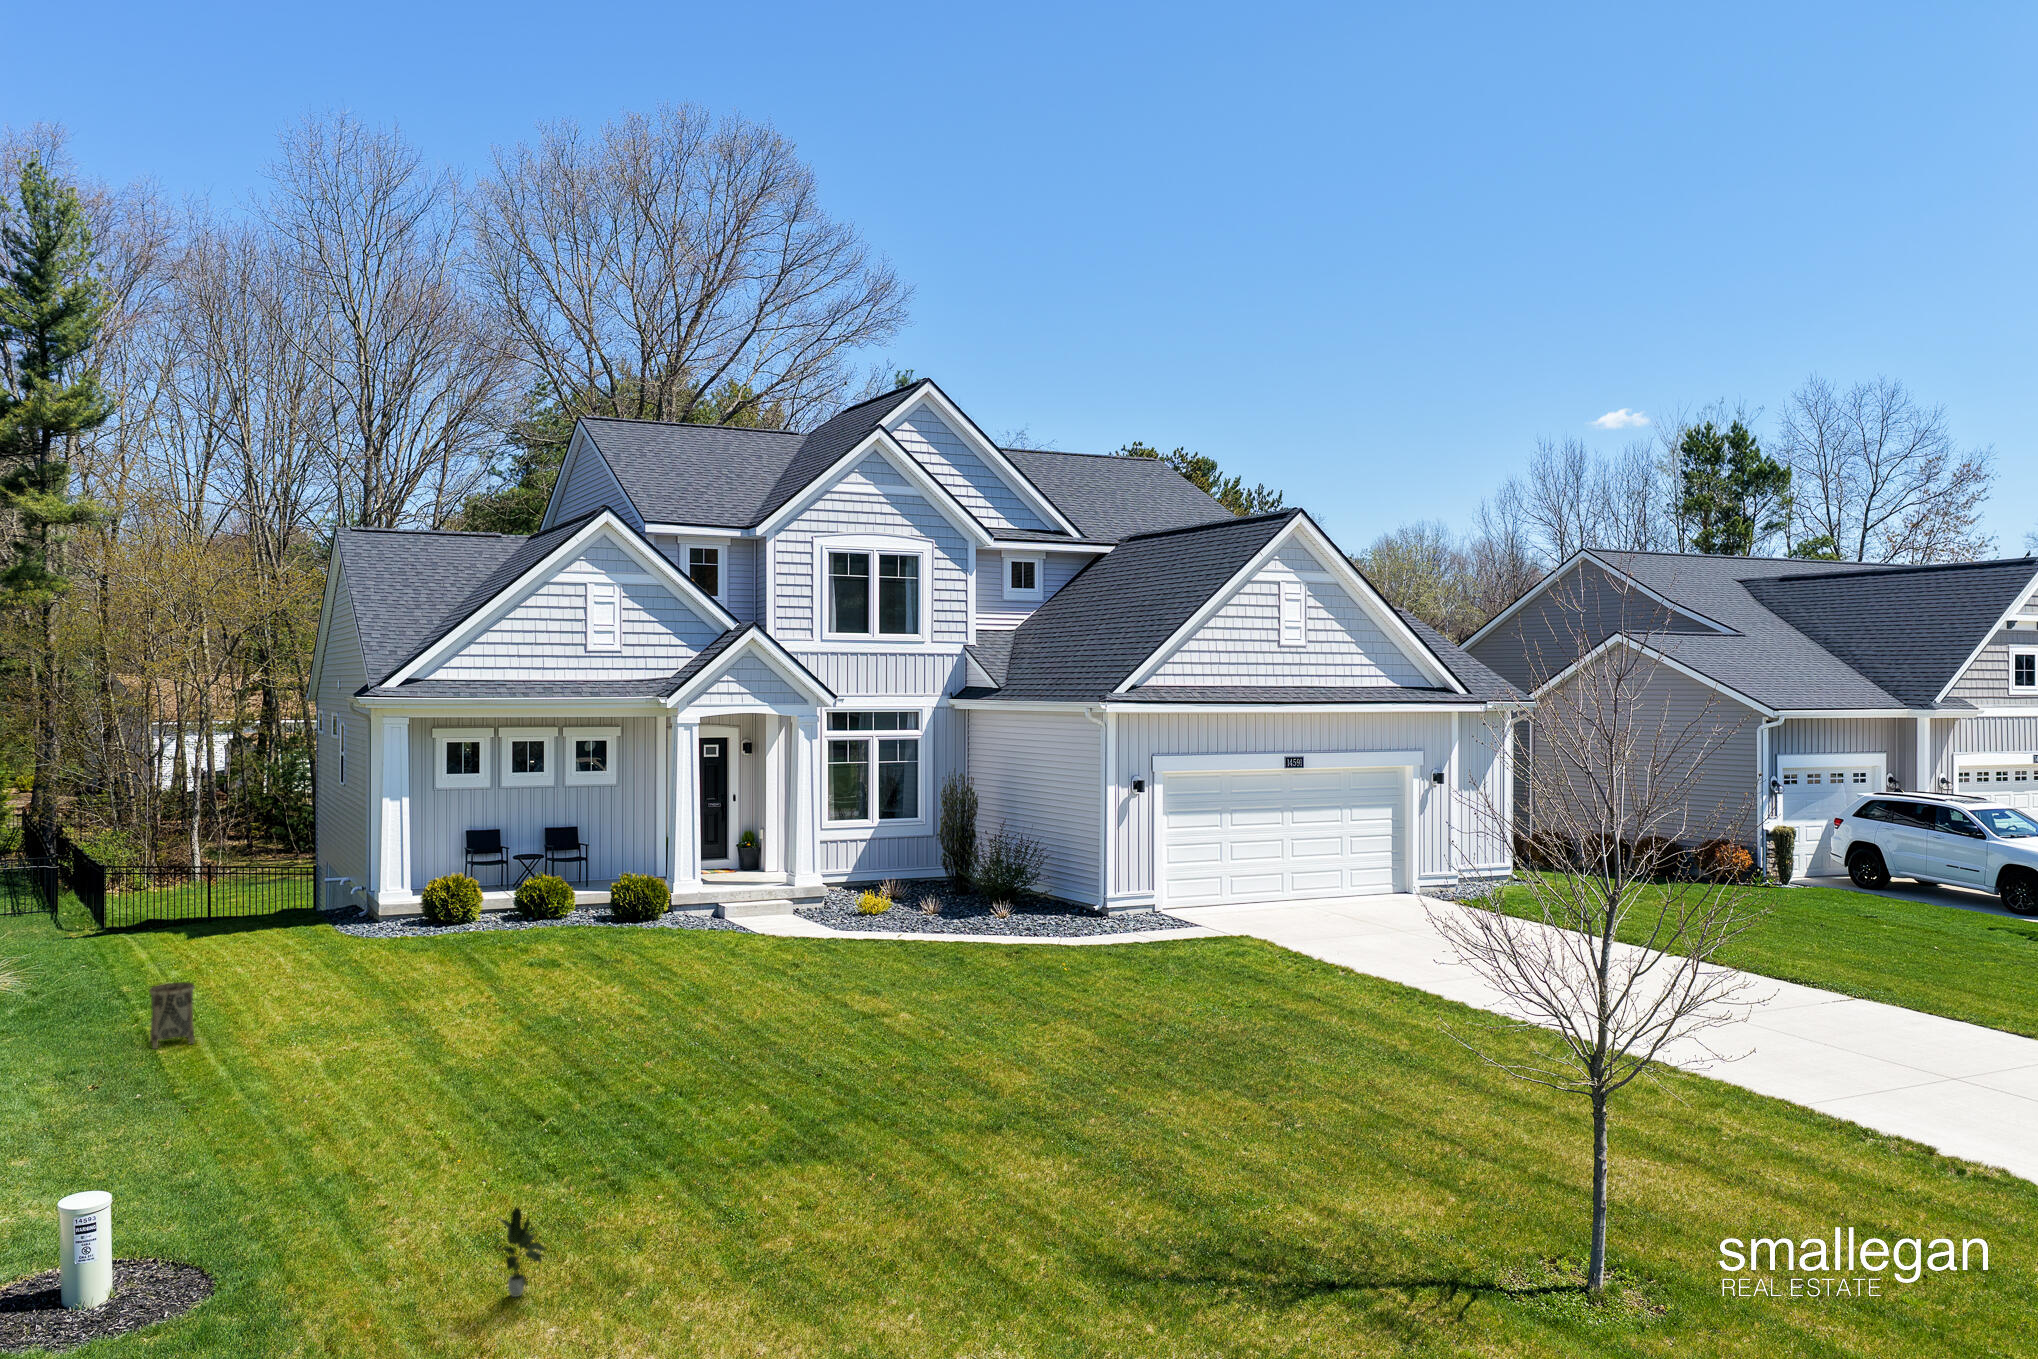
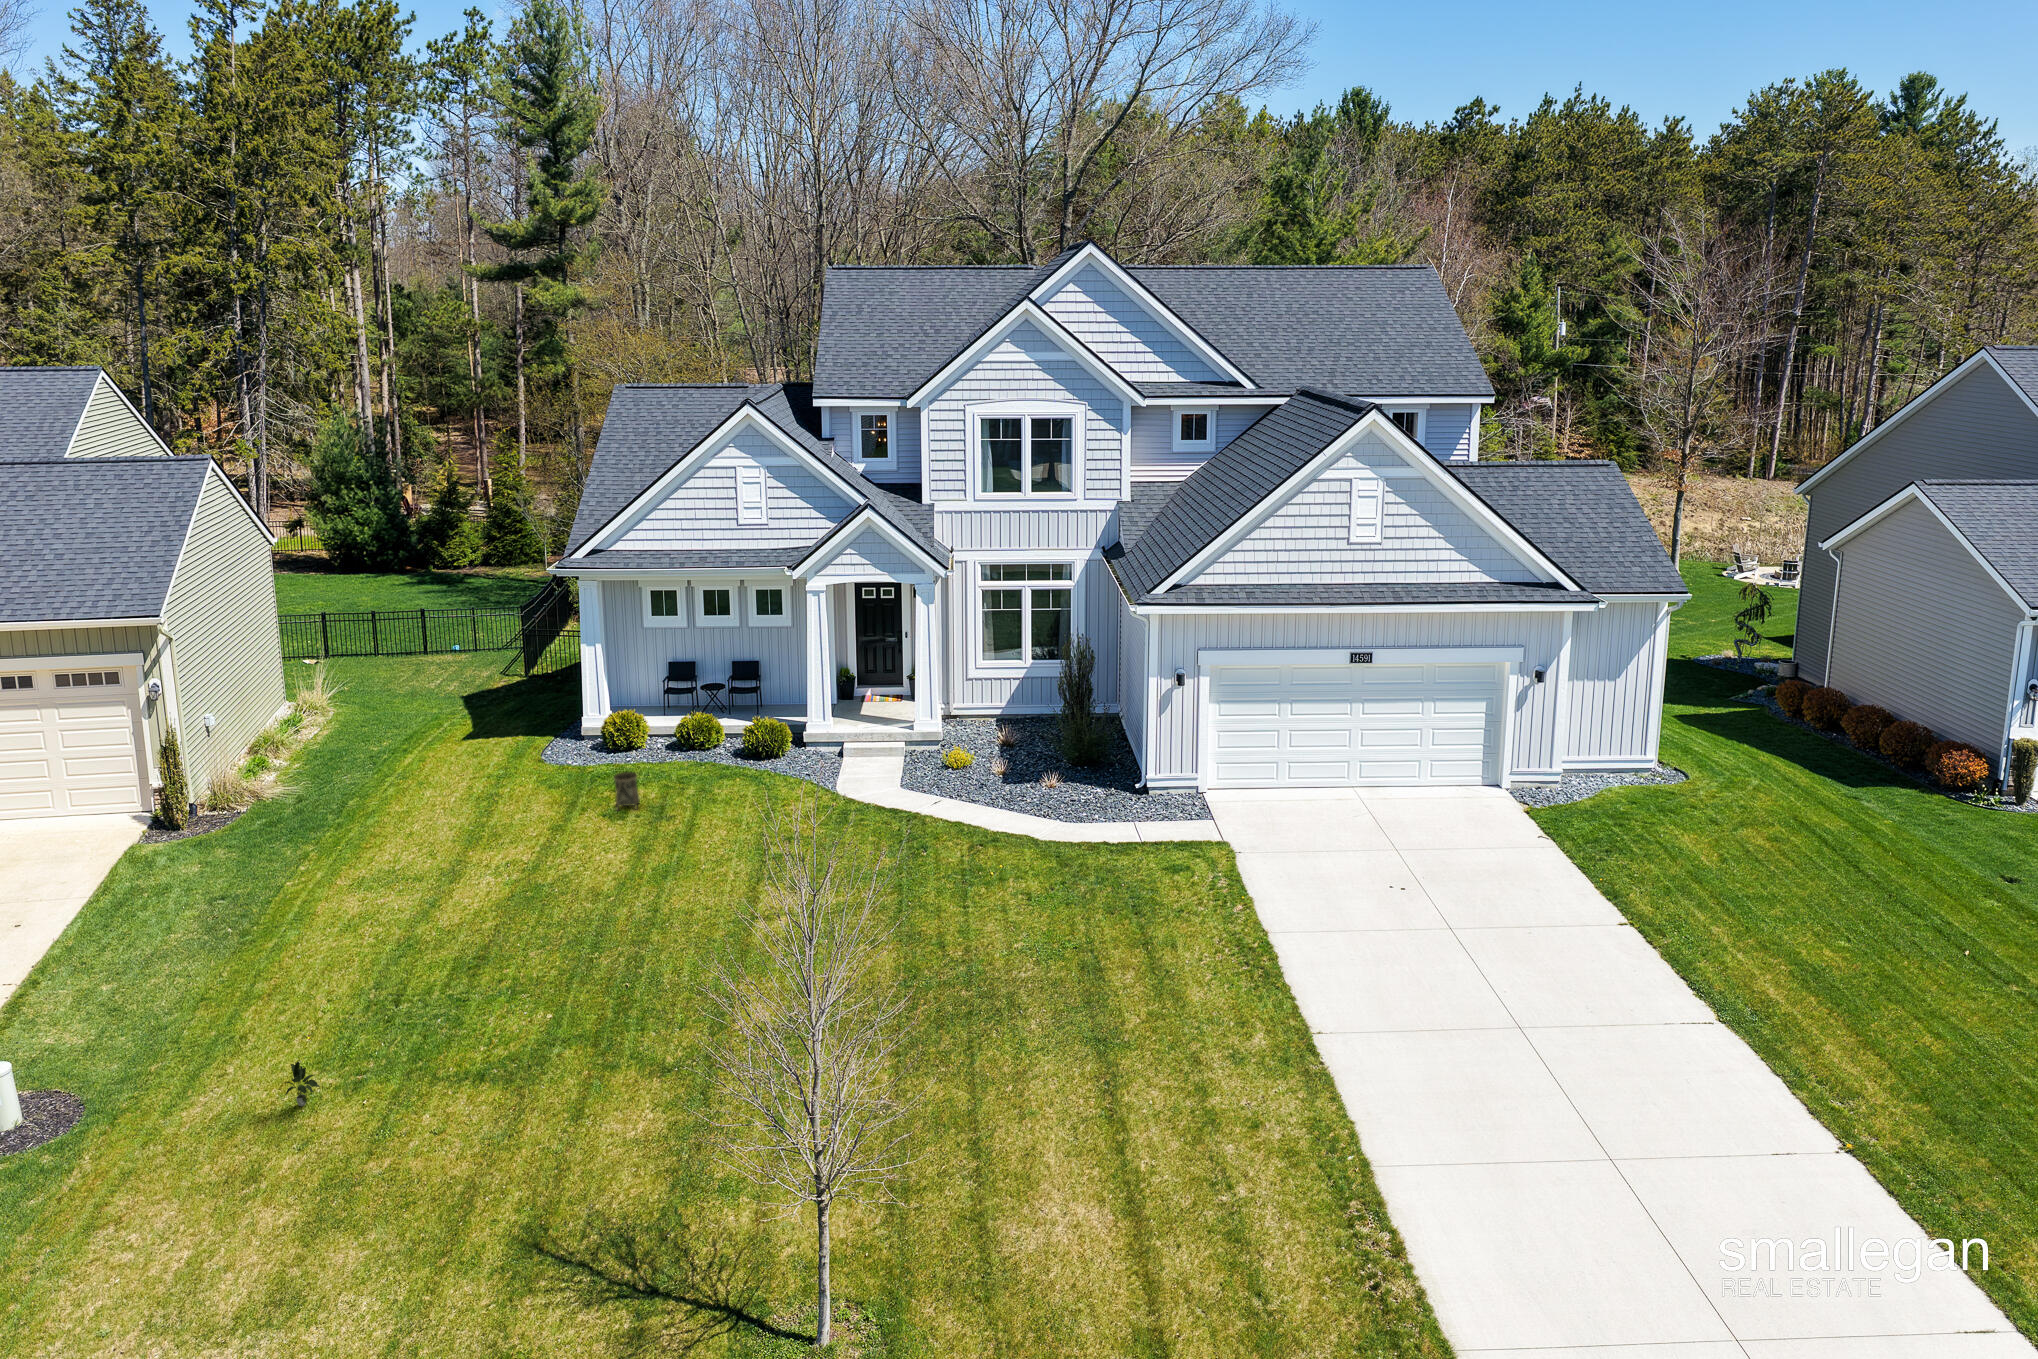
basket: present [149,982,195,1049] -> present [614,772,640,811]

